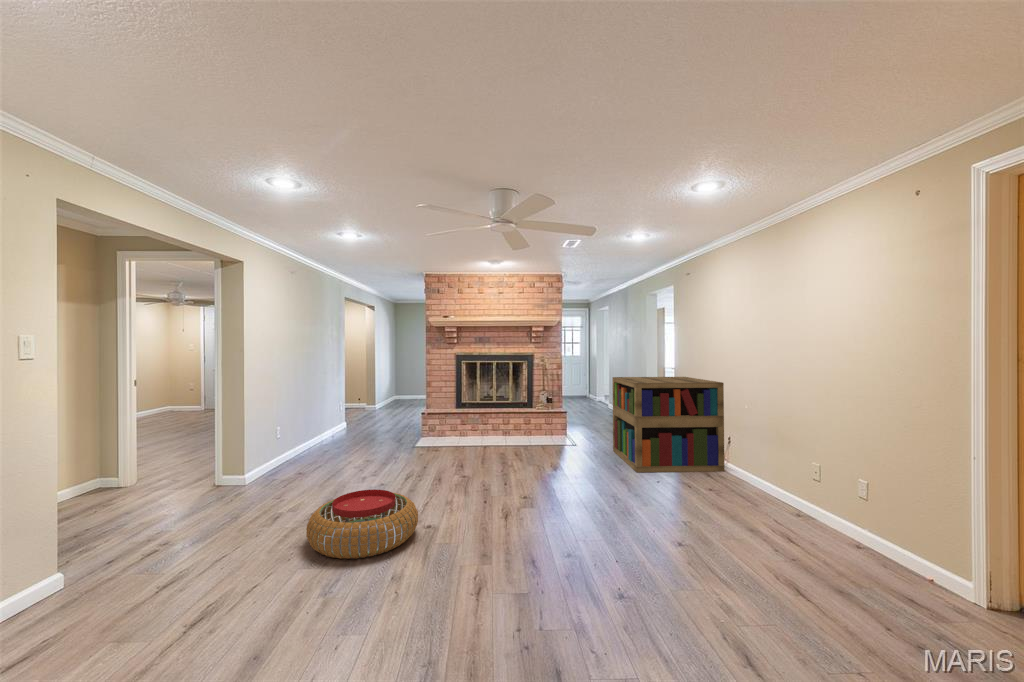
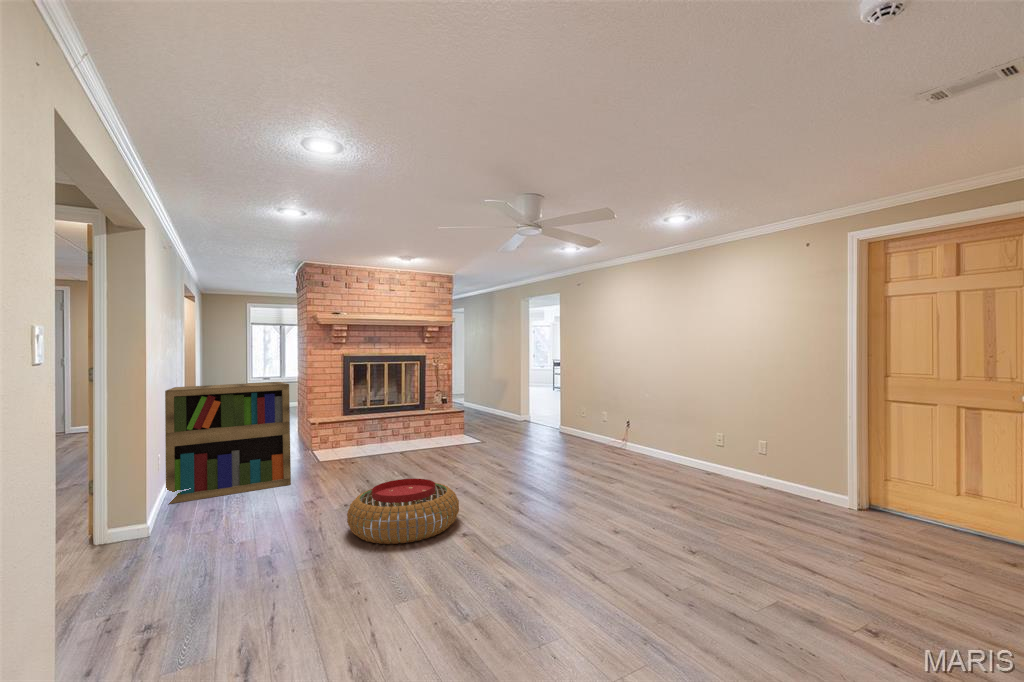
bookshelf: present [613,377,725,472] -> present [165,382,291,504]

